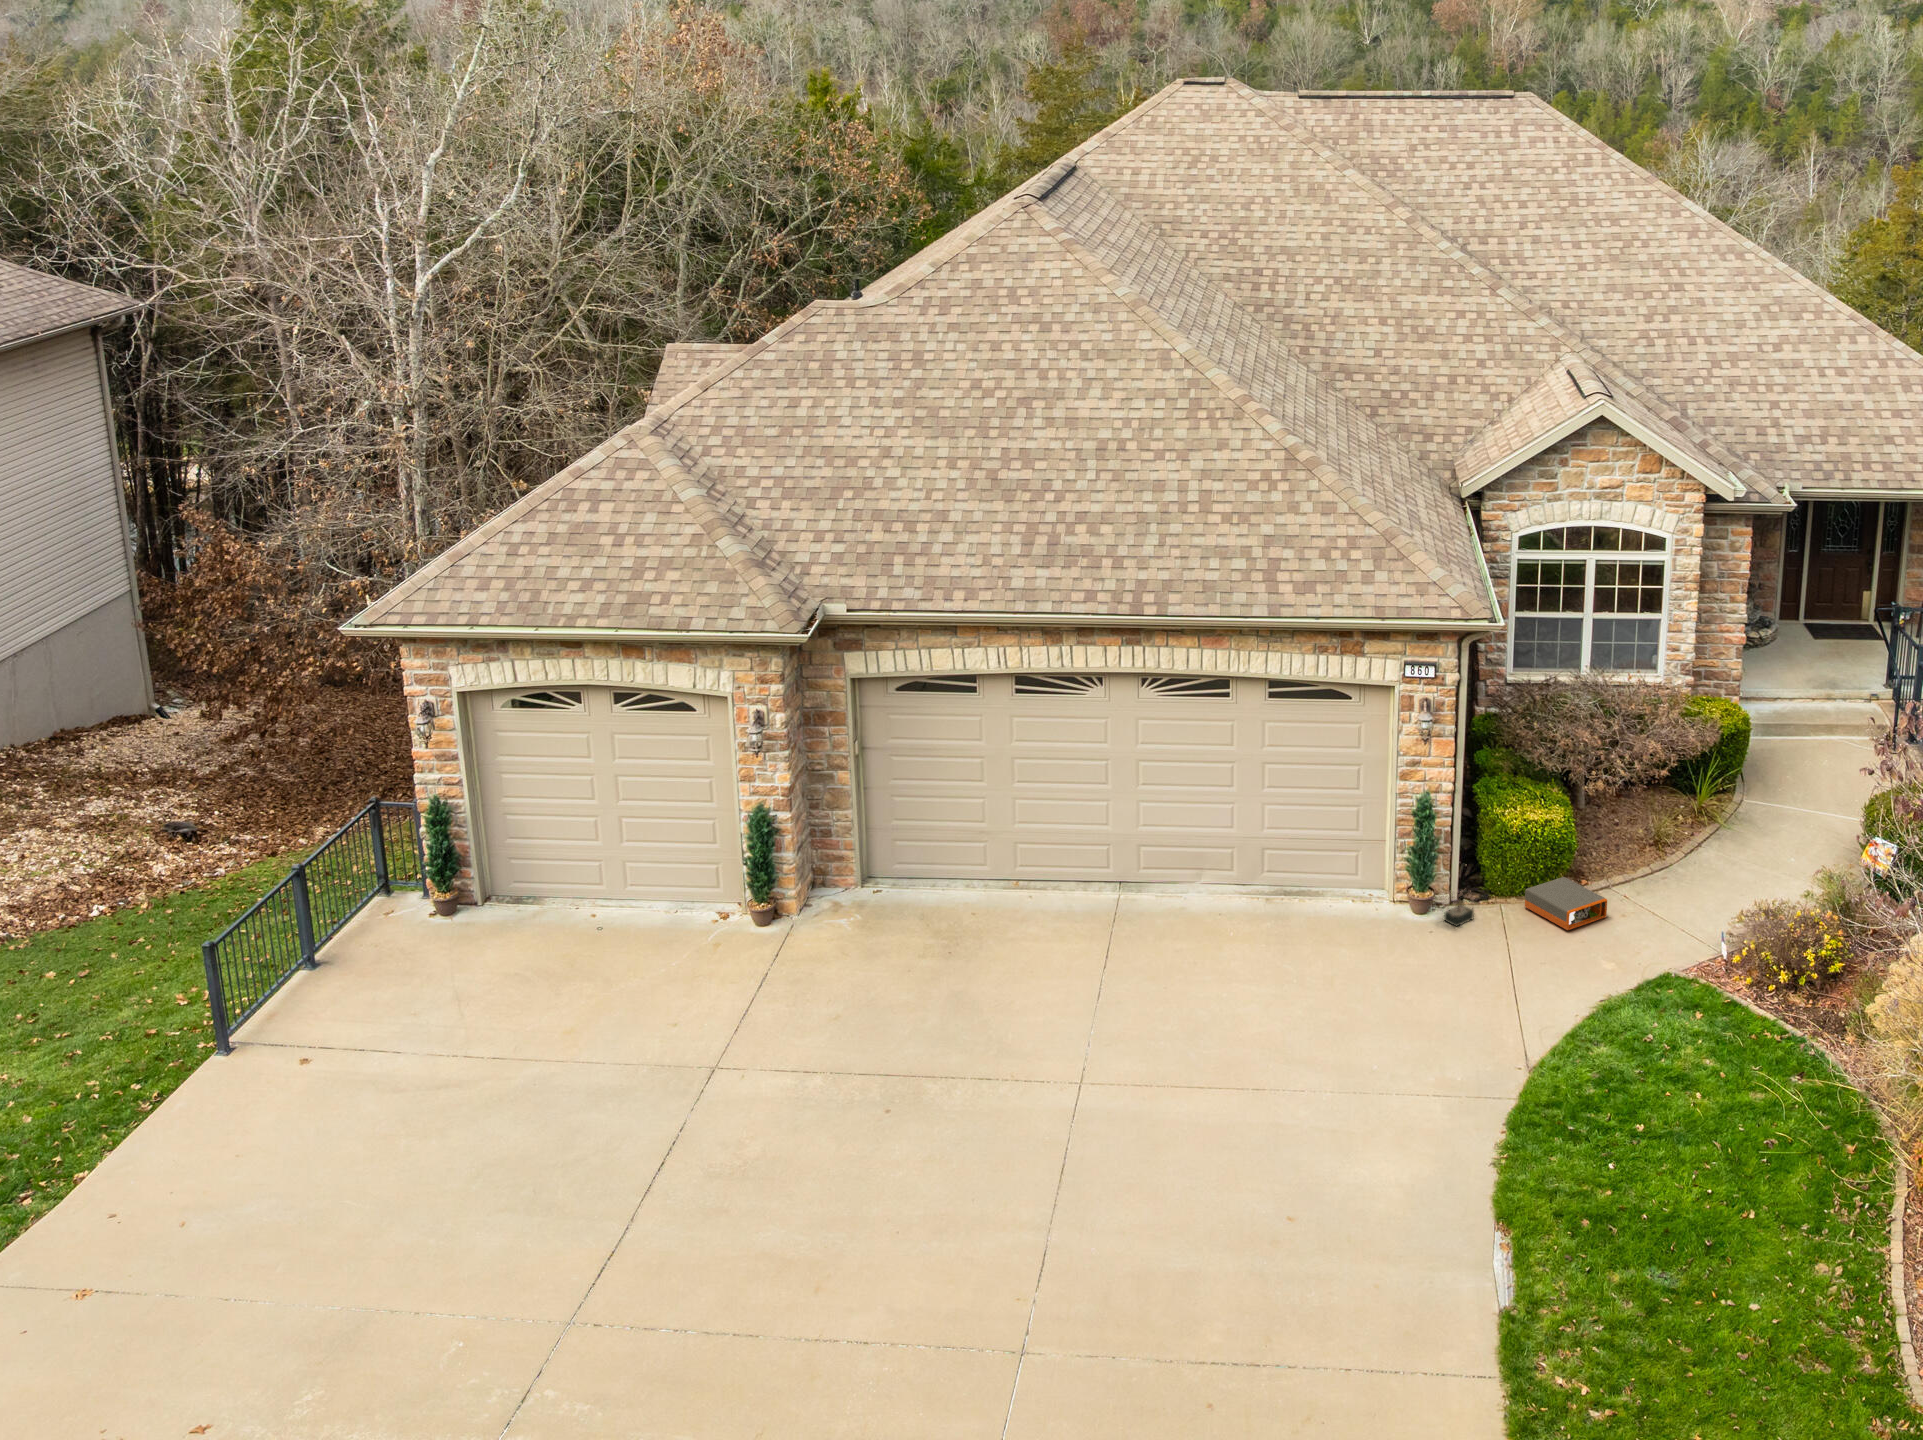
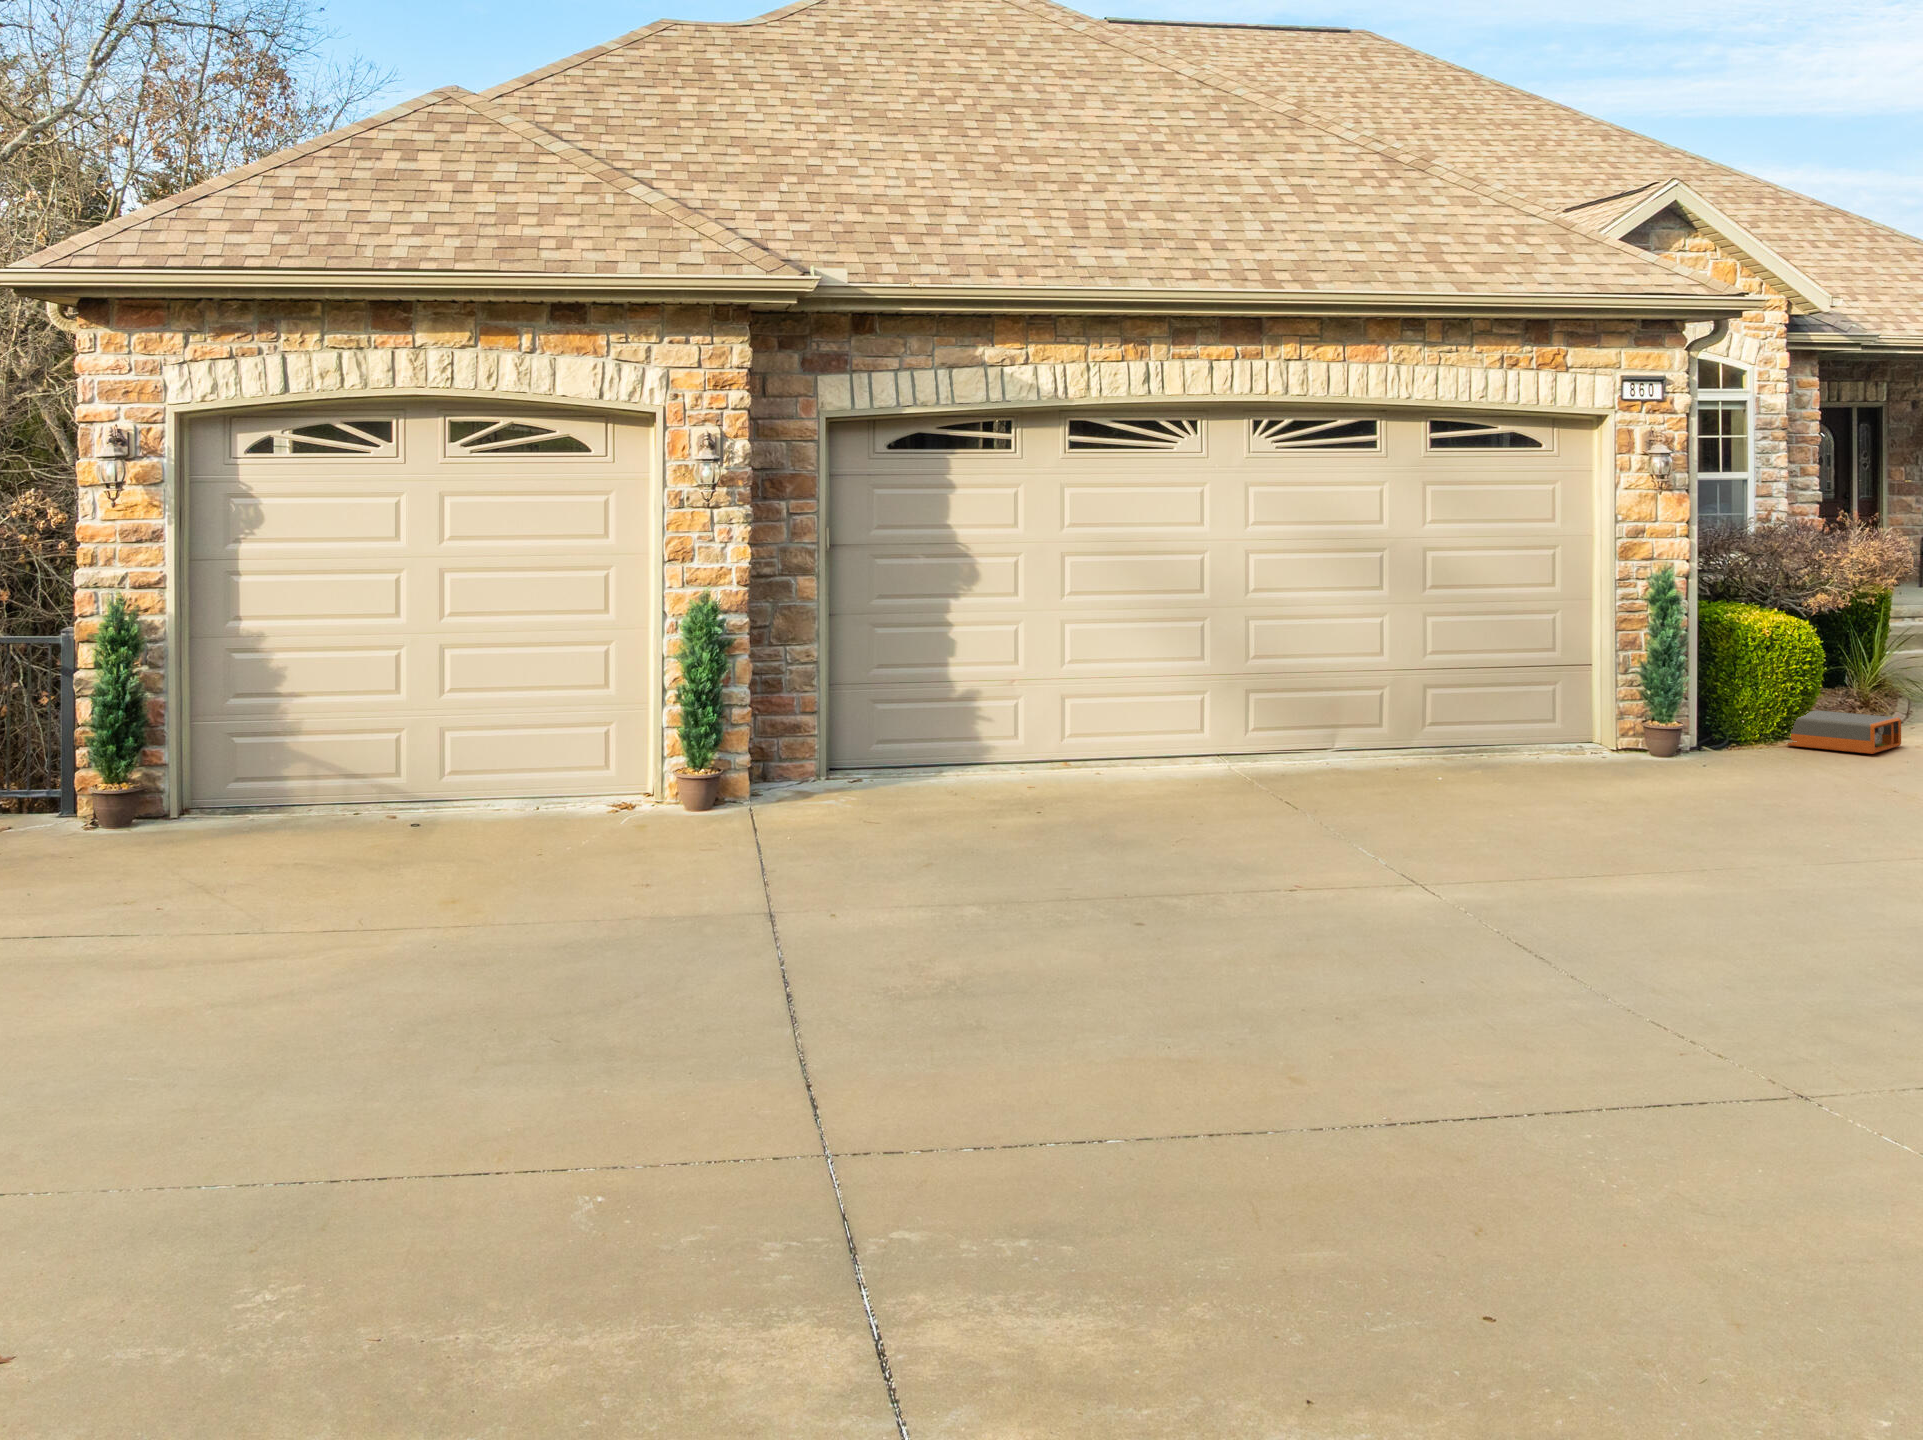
decorative plant: present [1441,892,1474,926] -> none [1692,707,1738,761]

